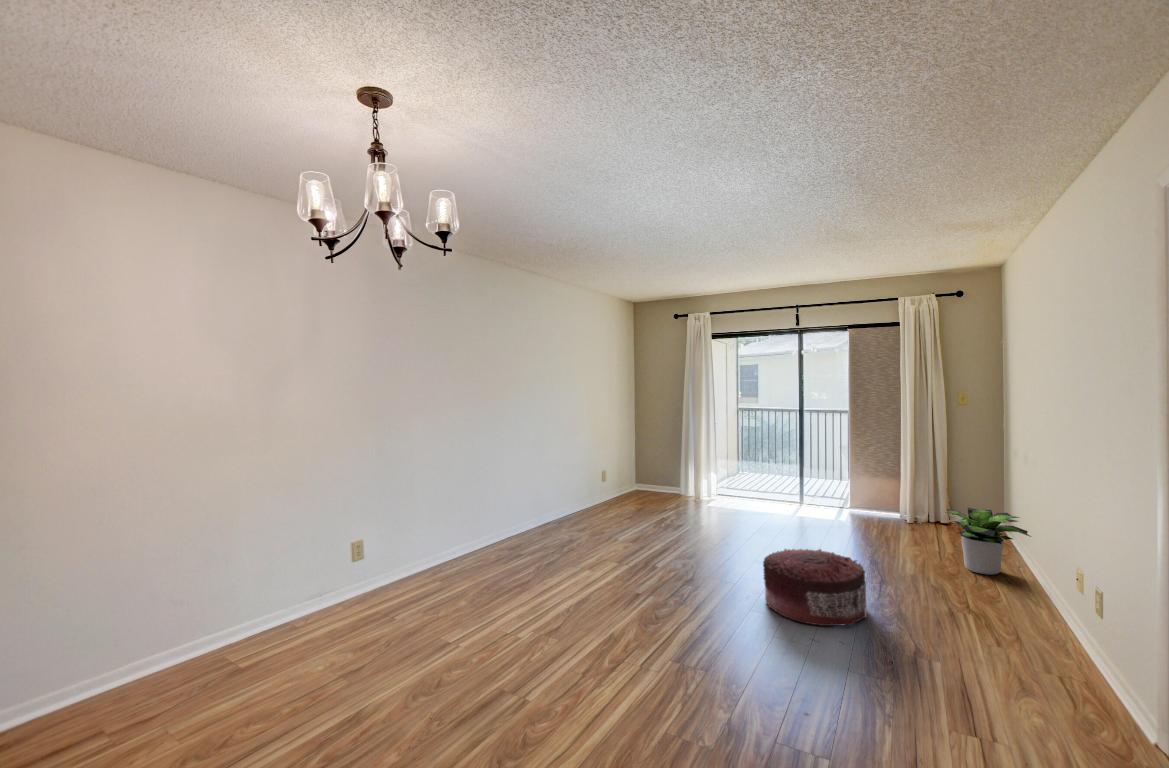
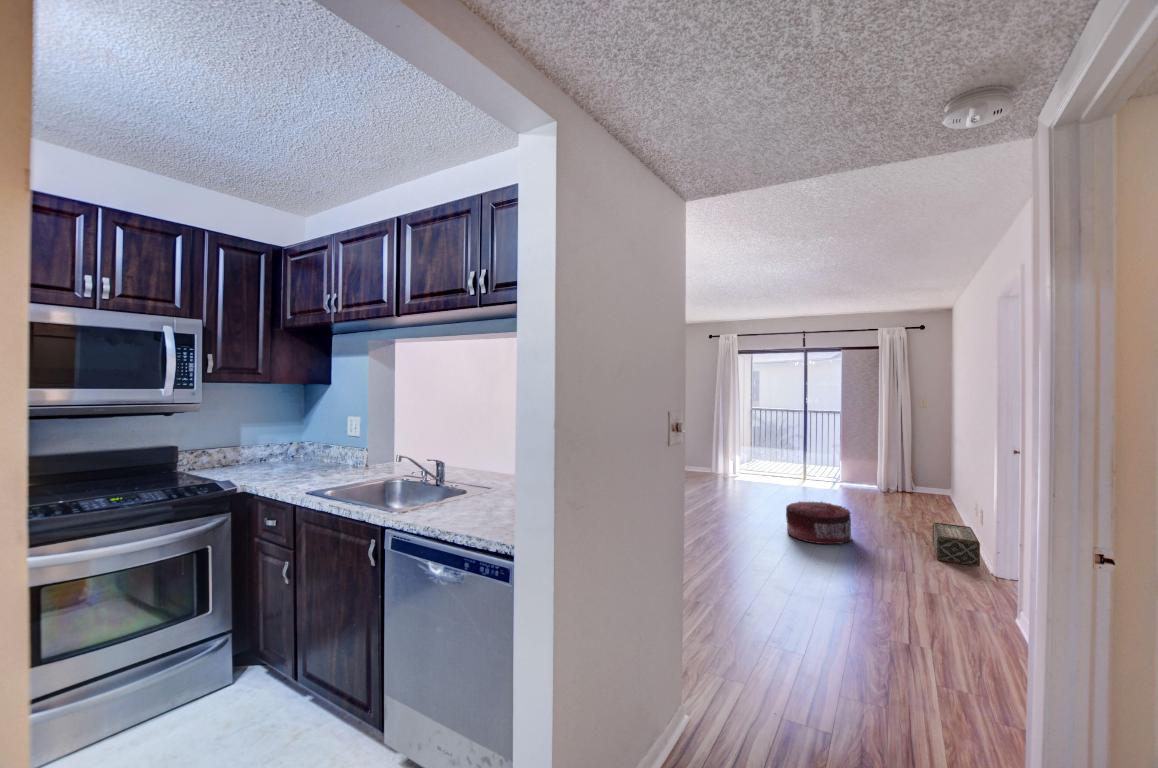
potted plant: present [946,508,1031,575] -> none [905,479,961,522]
woven basket: none [999,587,1095,676] -> present [933,523,980,566]

